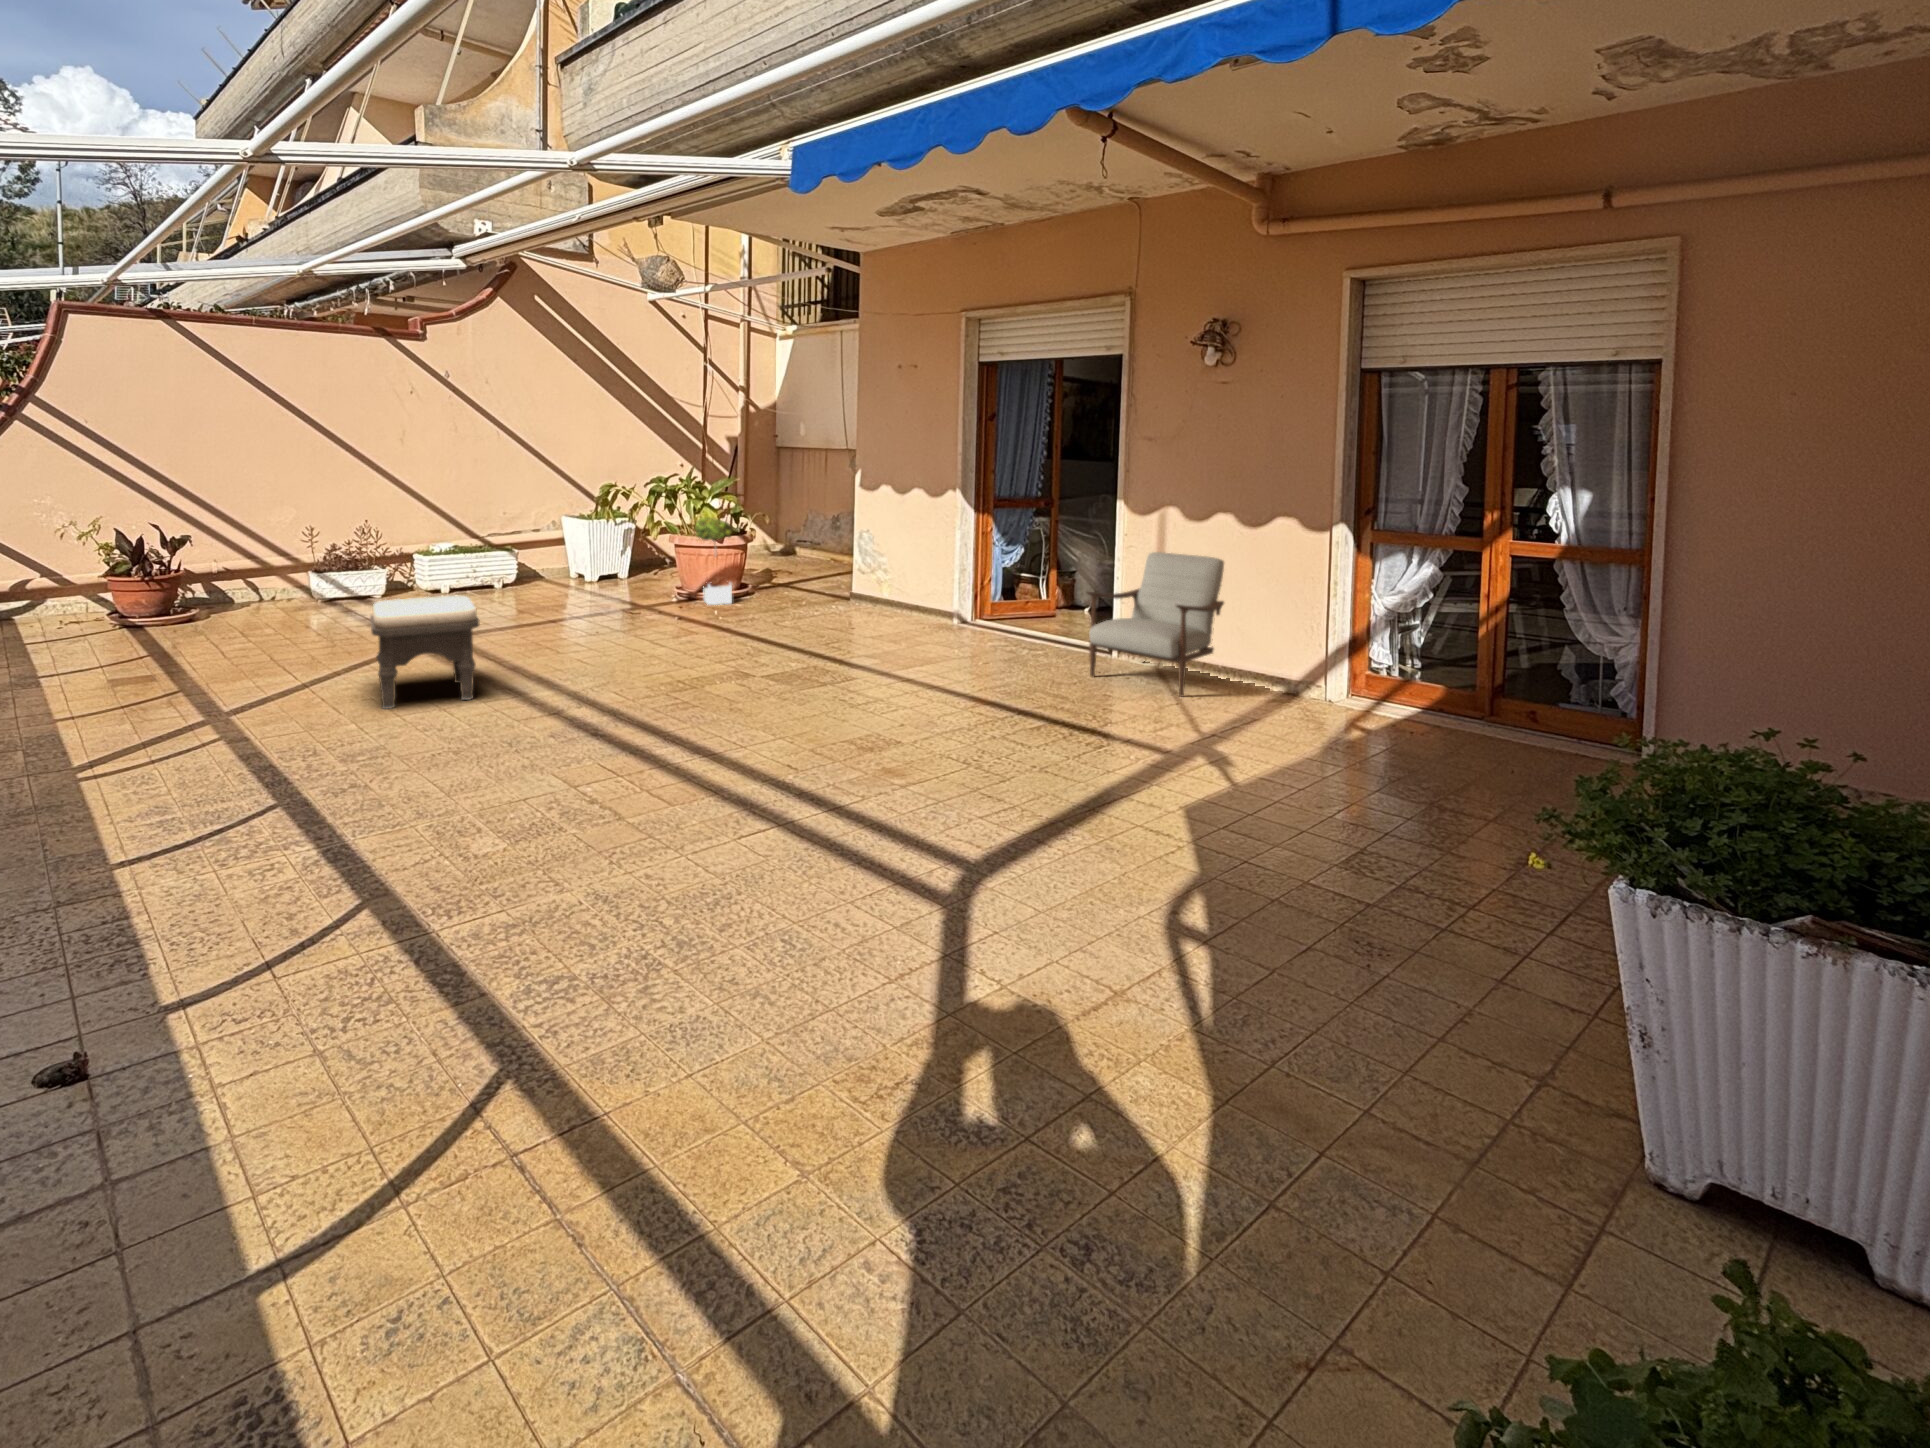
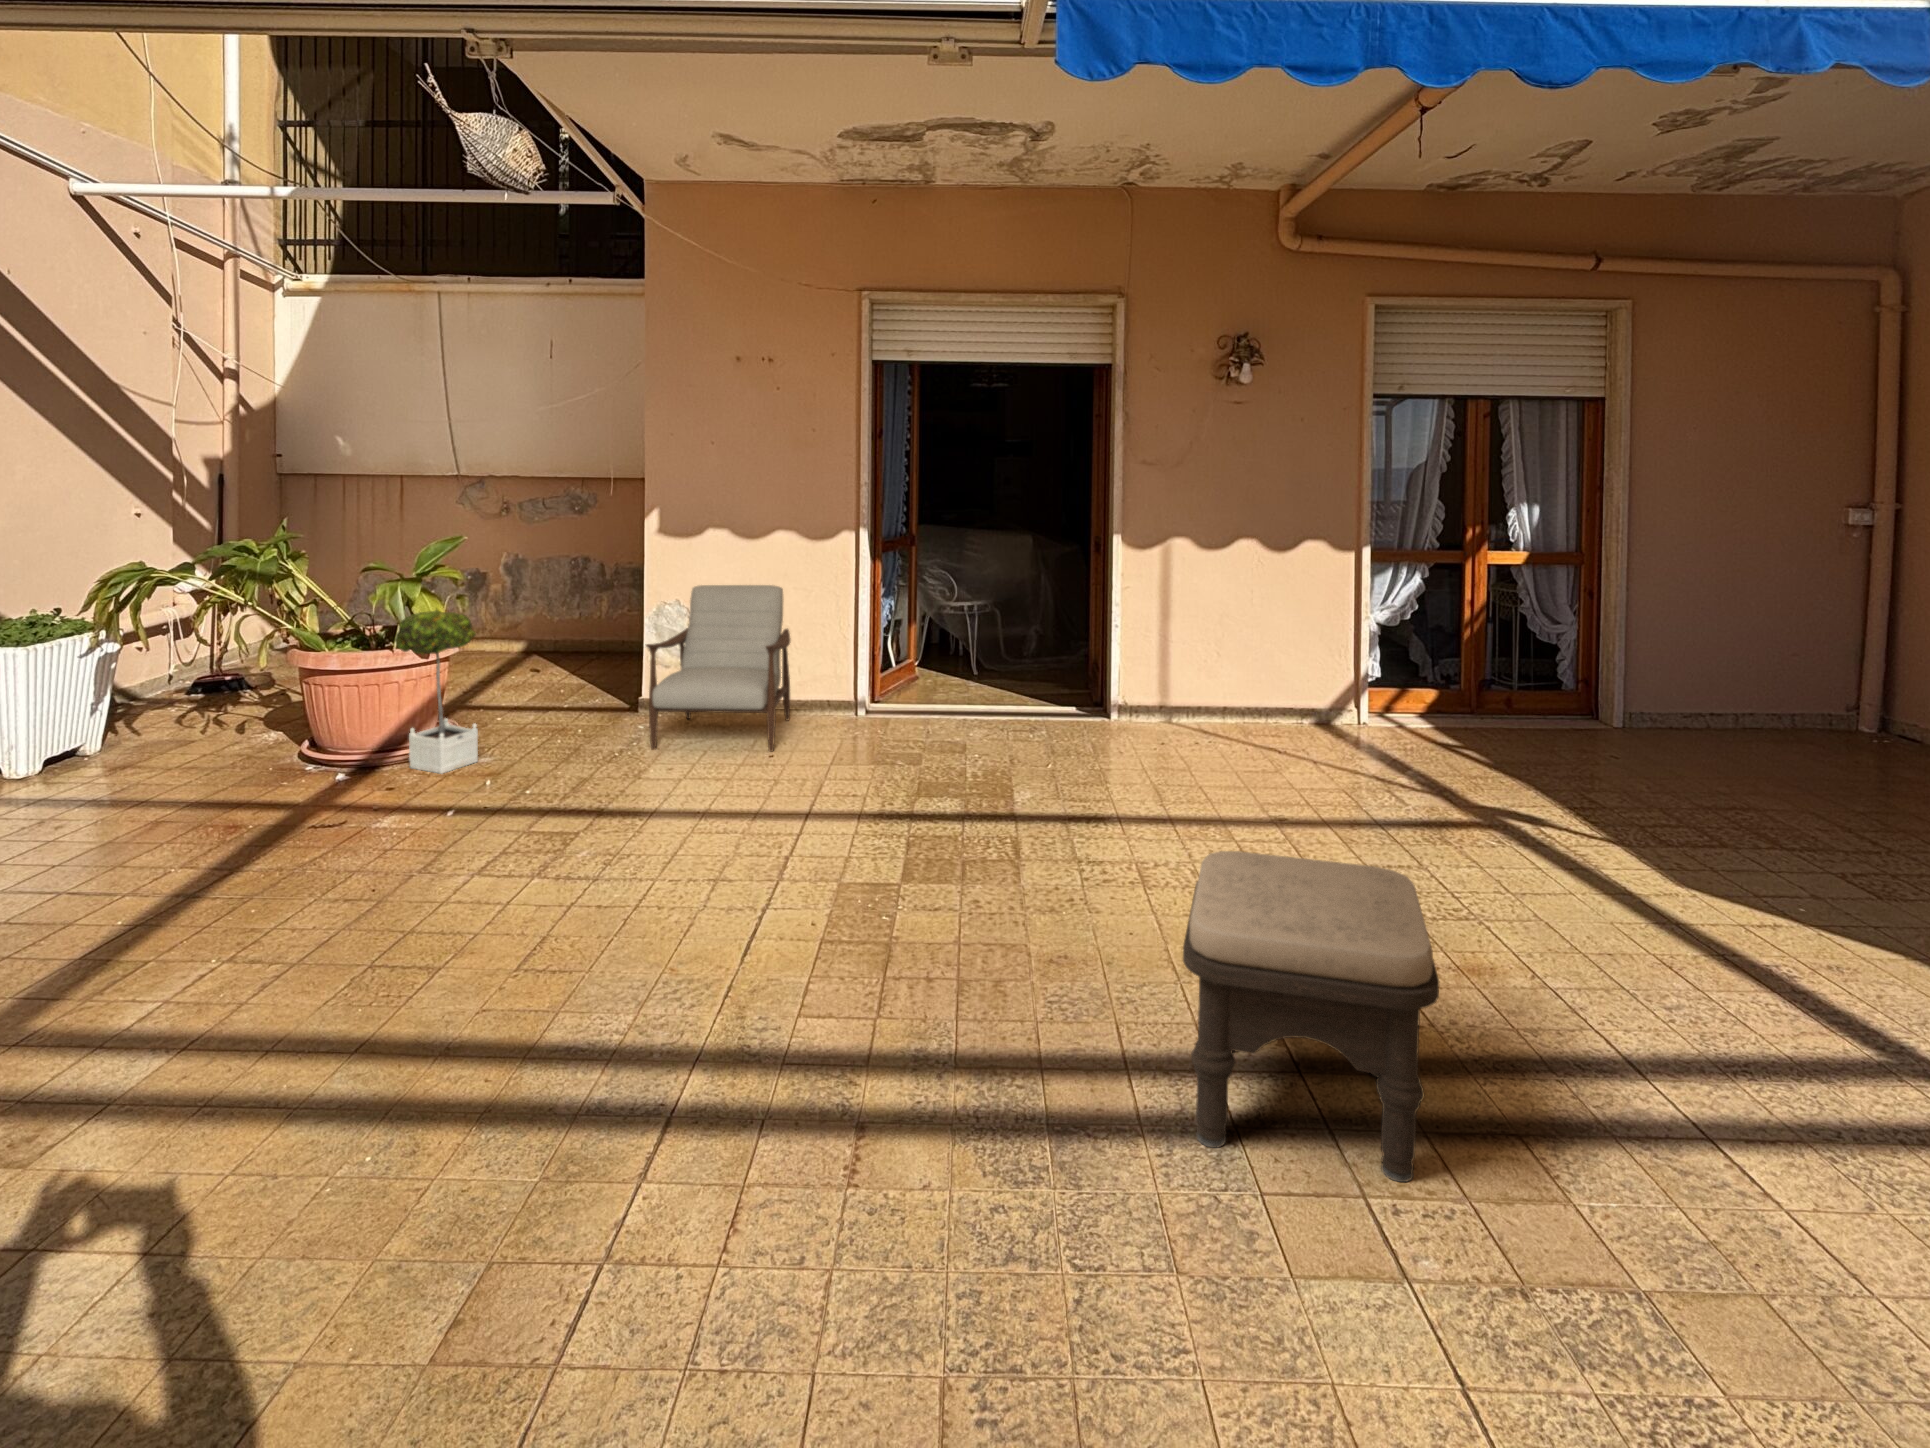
chair: present [1086,552,1224,697] -> present [646,585,790,752]
ottoman: present [370,595,479,709] -> present [1183,851,1439,1182]

